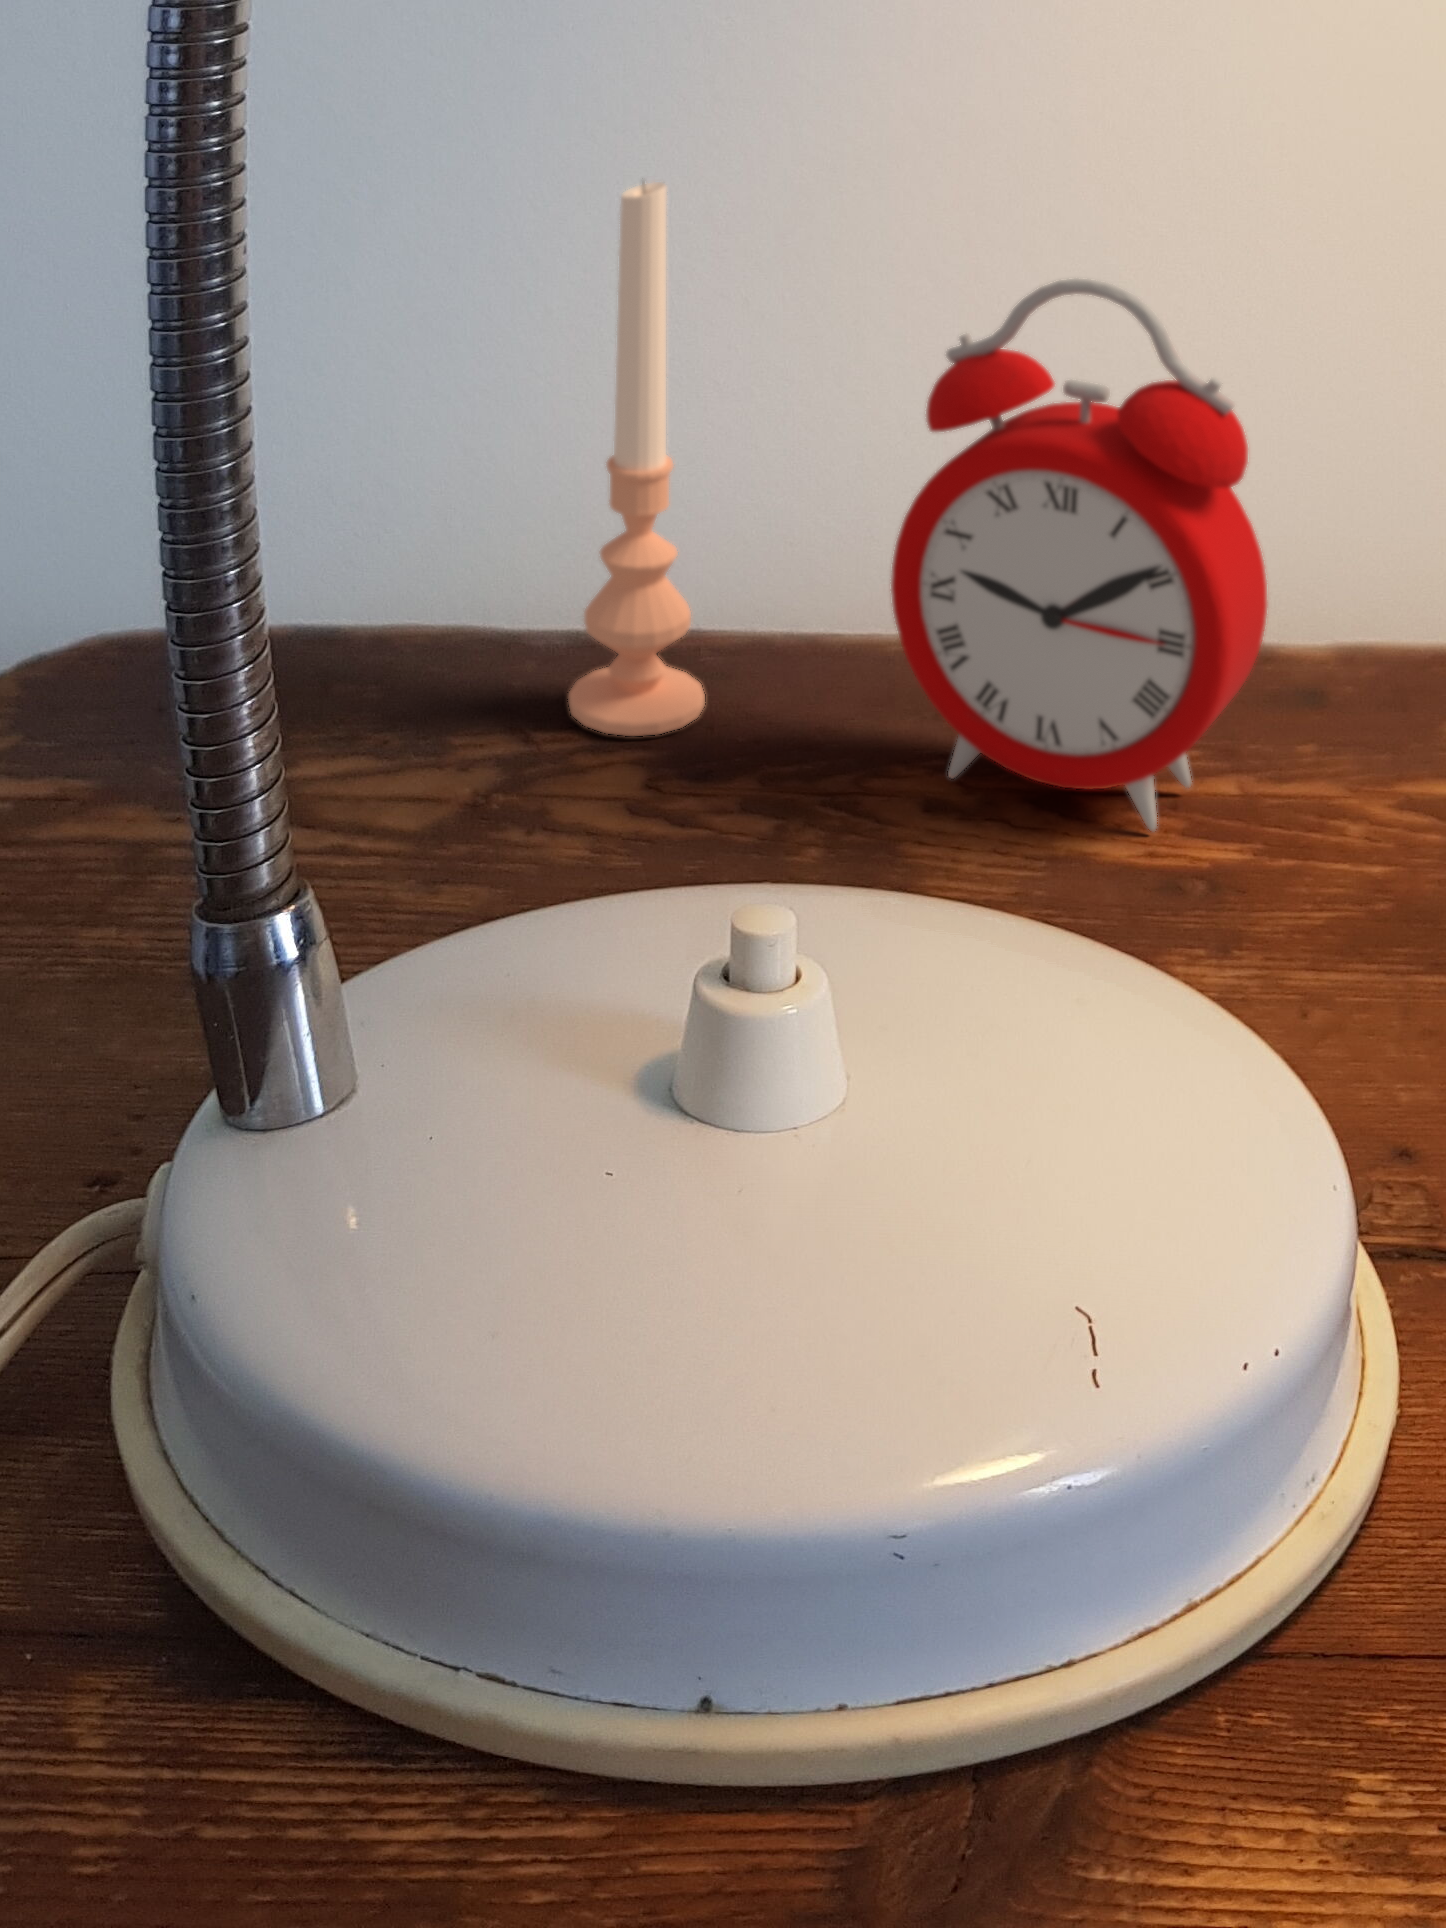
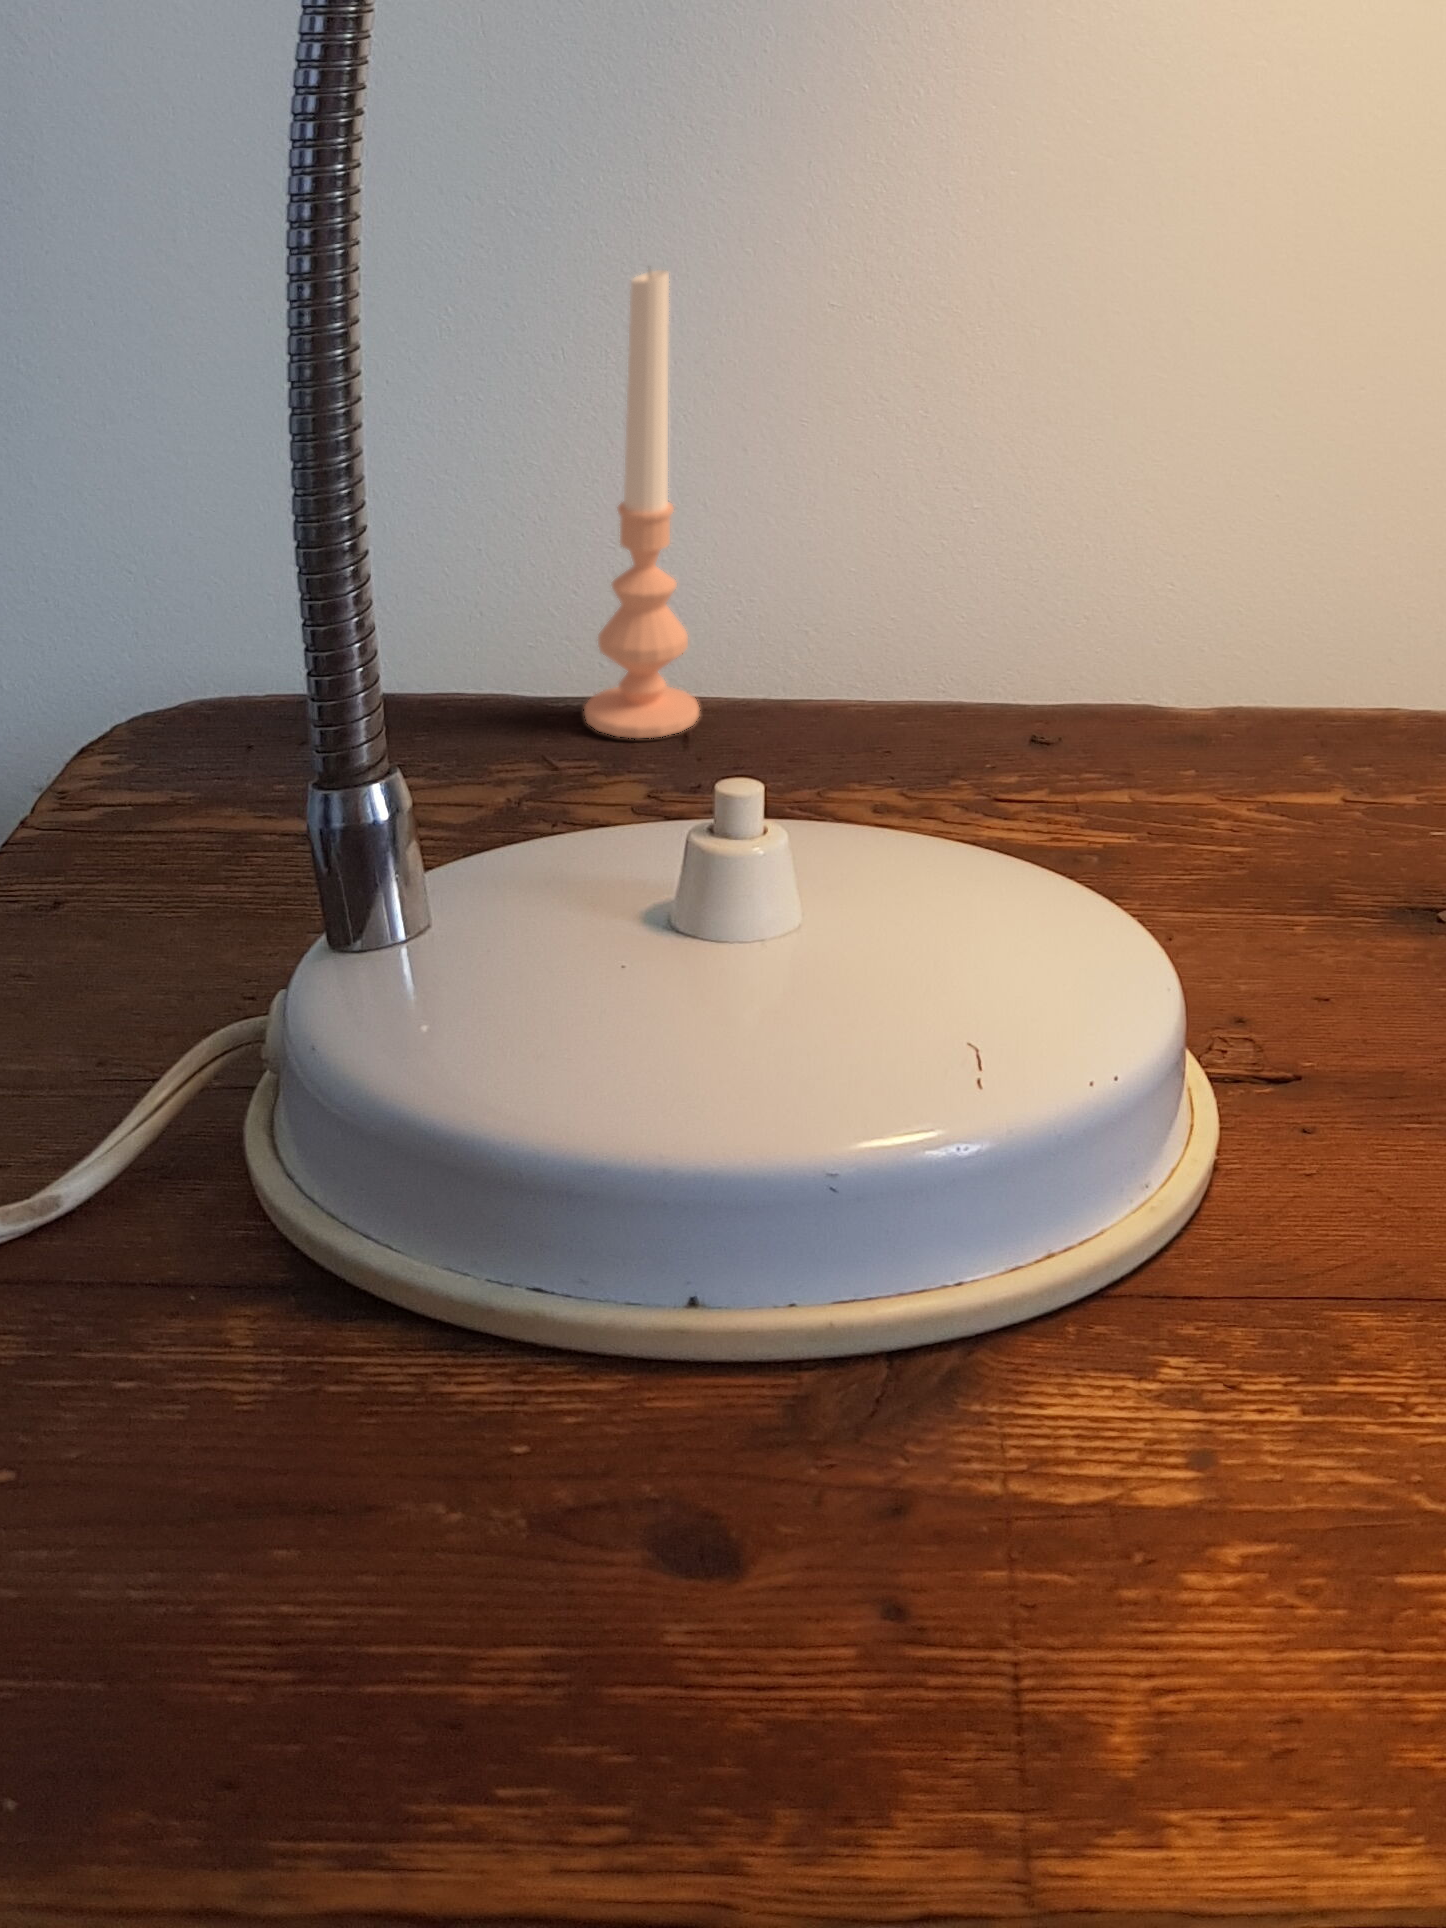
alarm clock: present [891,279,1267,831] -> none [855,343,1164,803]

